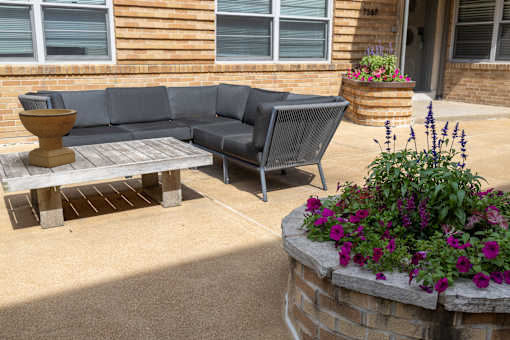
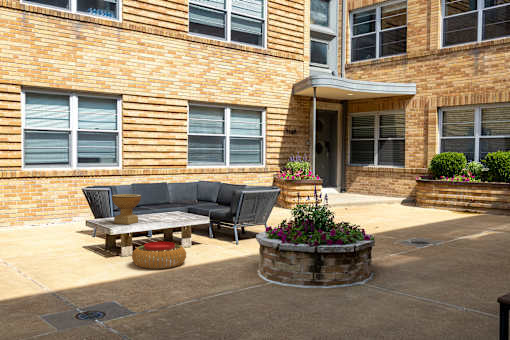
pouf: none [34,206,147,271] -> present [132,242,186,269]

